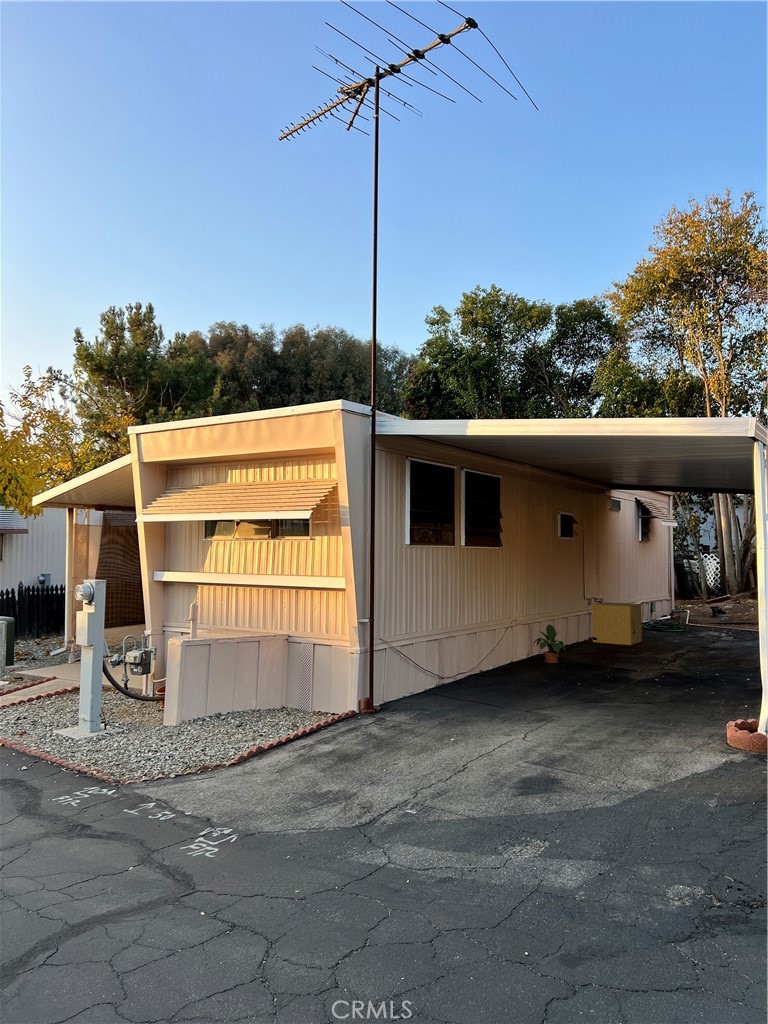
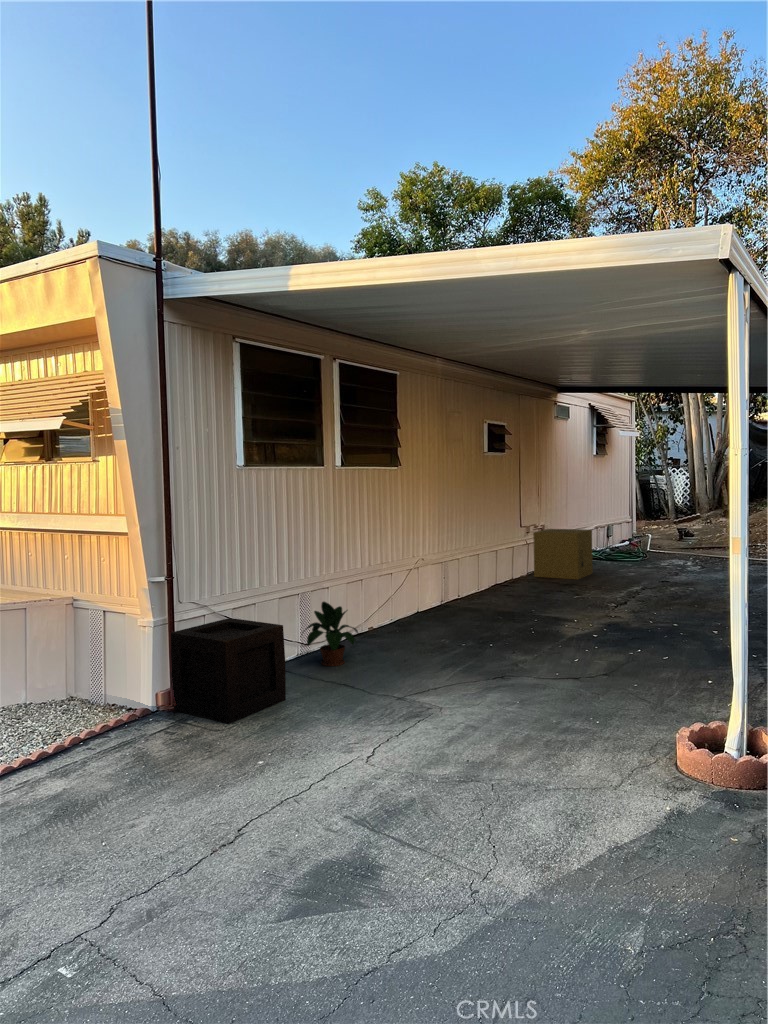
potted plant: present [533,625,565,663] -> present [305,602,359,666]
wooden crate: none [371,652,446,719] -> present [171,618,286,724]

